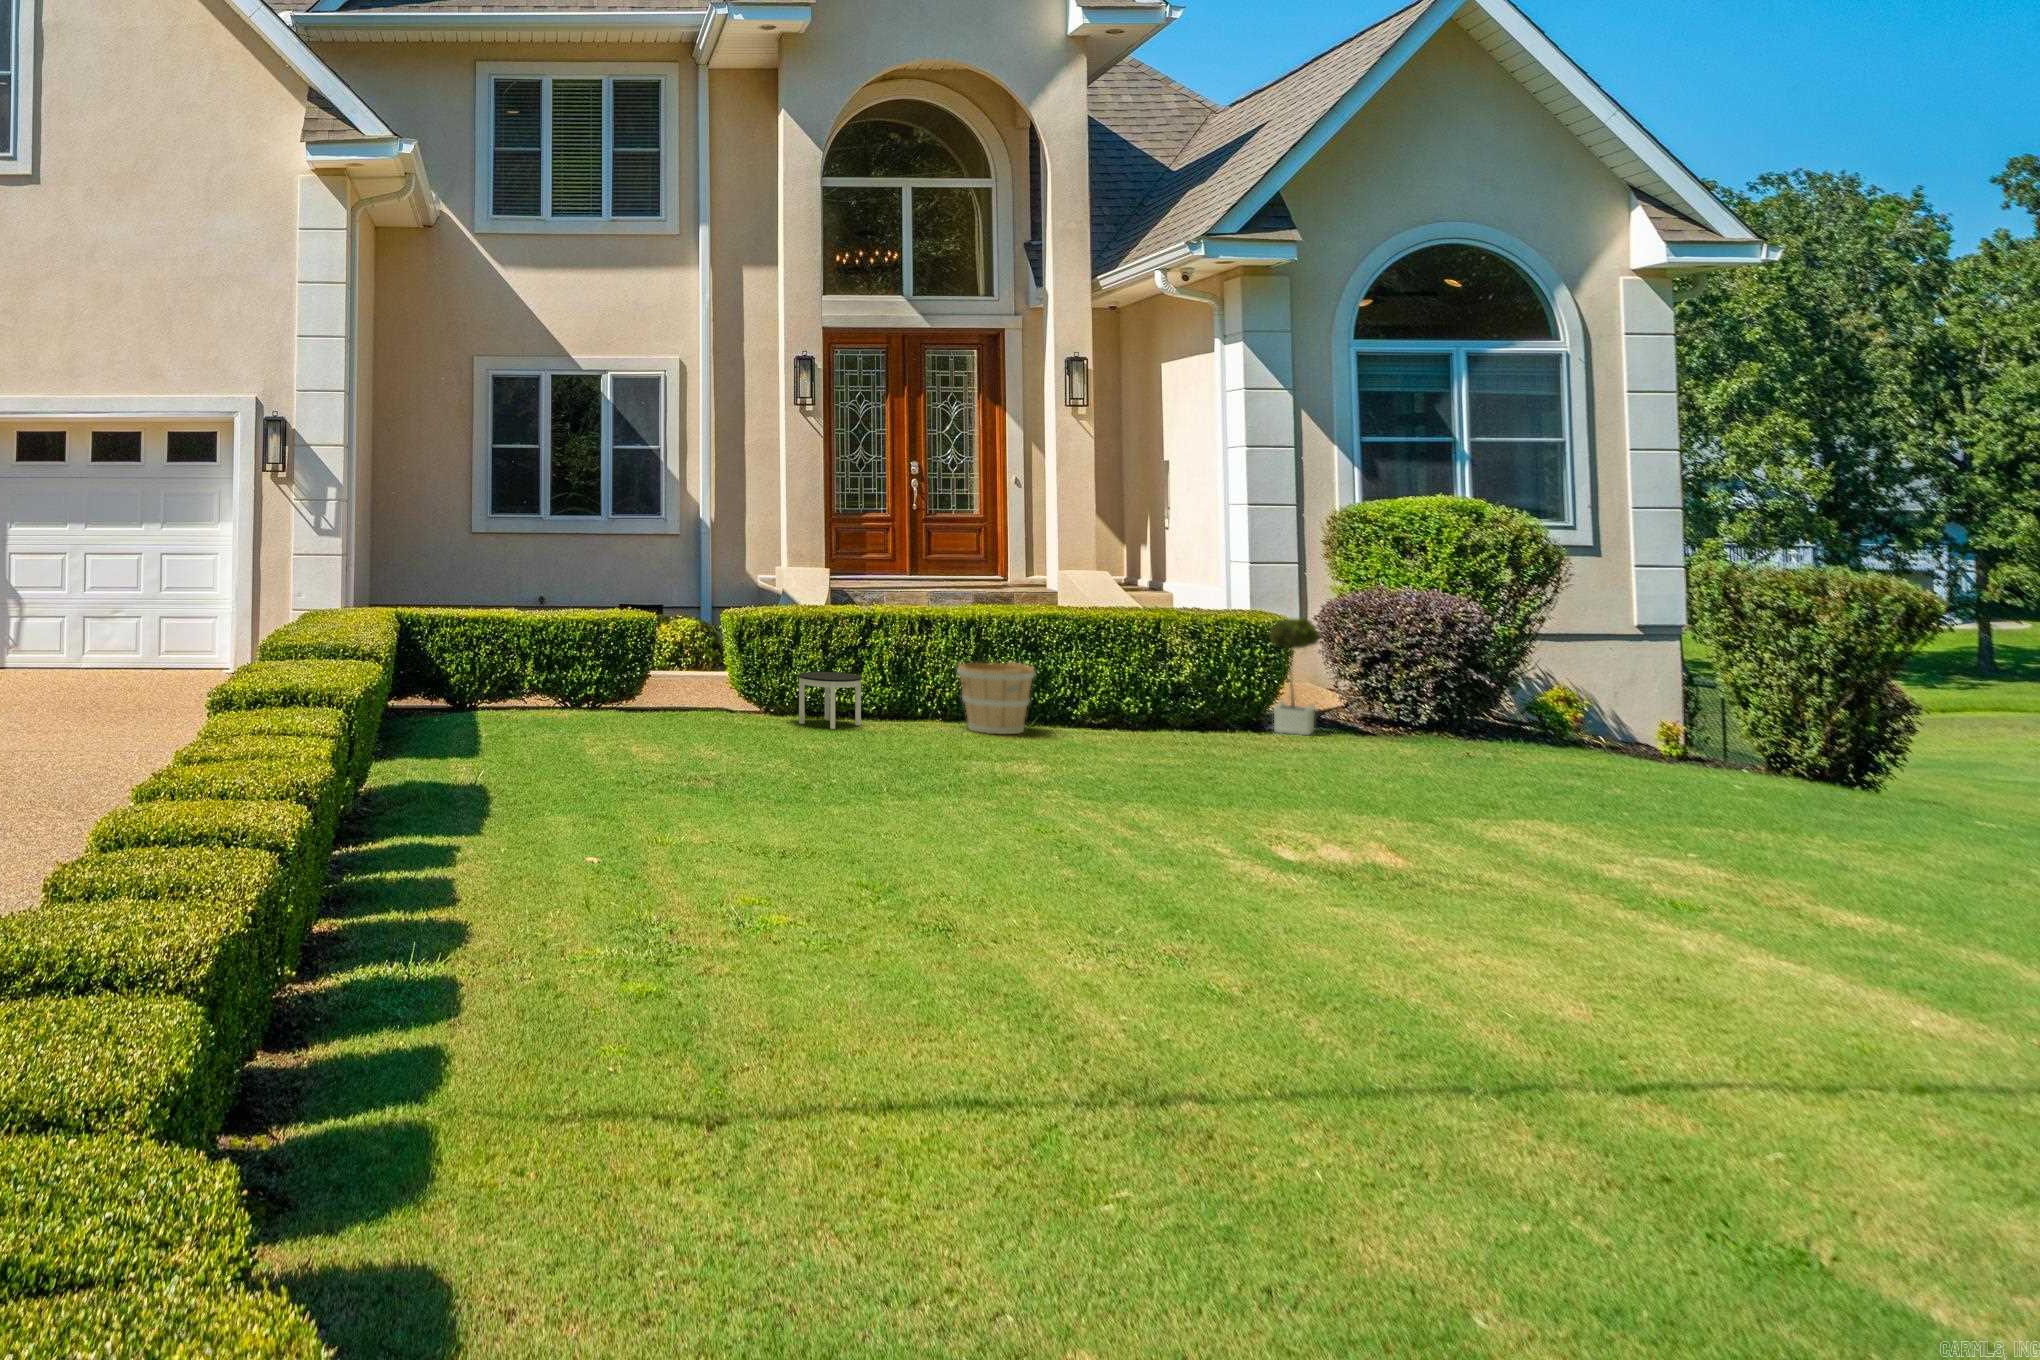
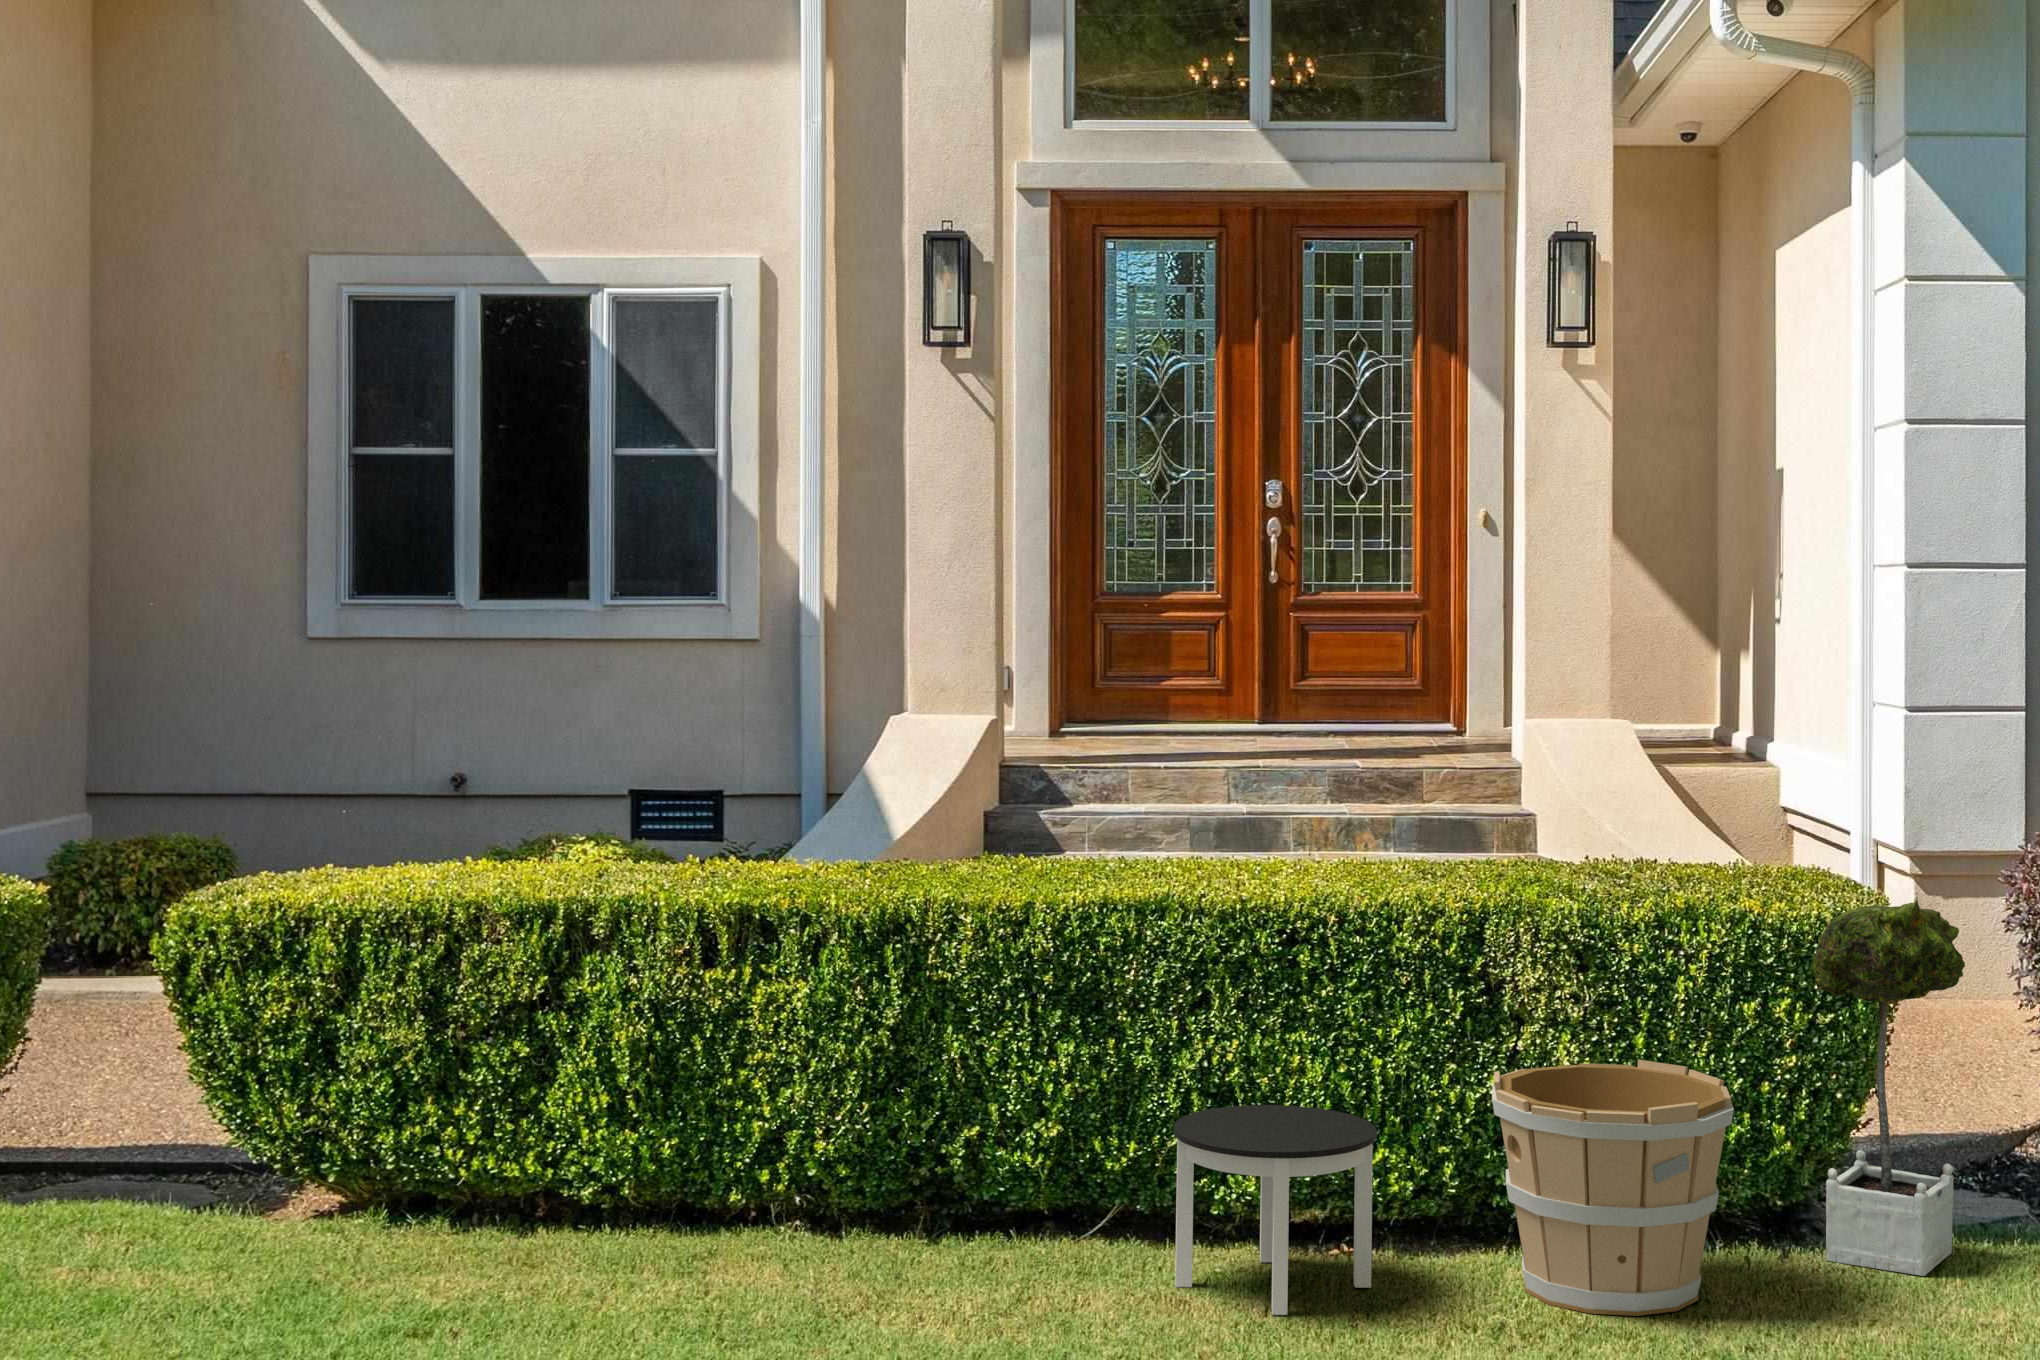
wooden bucket: present [957,662,1034,735] -> present [1492,1060,1734,1316]
round table: present [798,672,862,729] -> present [1174,1105,1377,1315]

